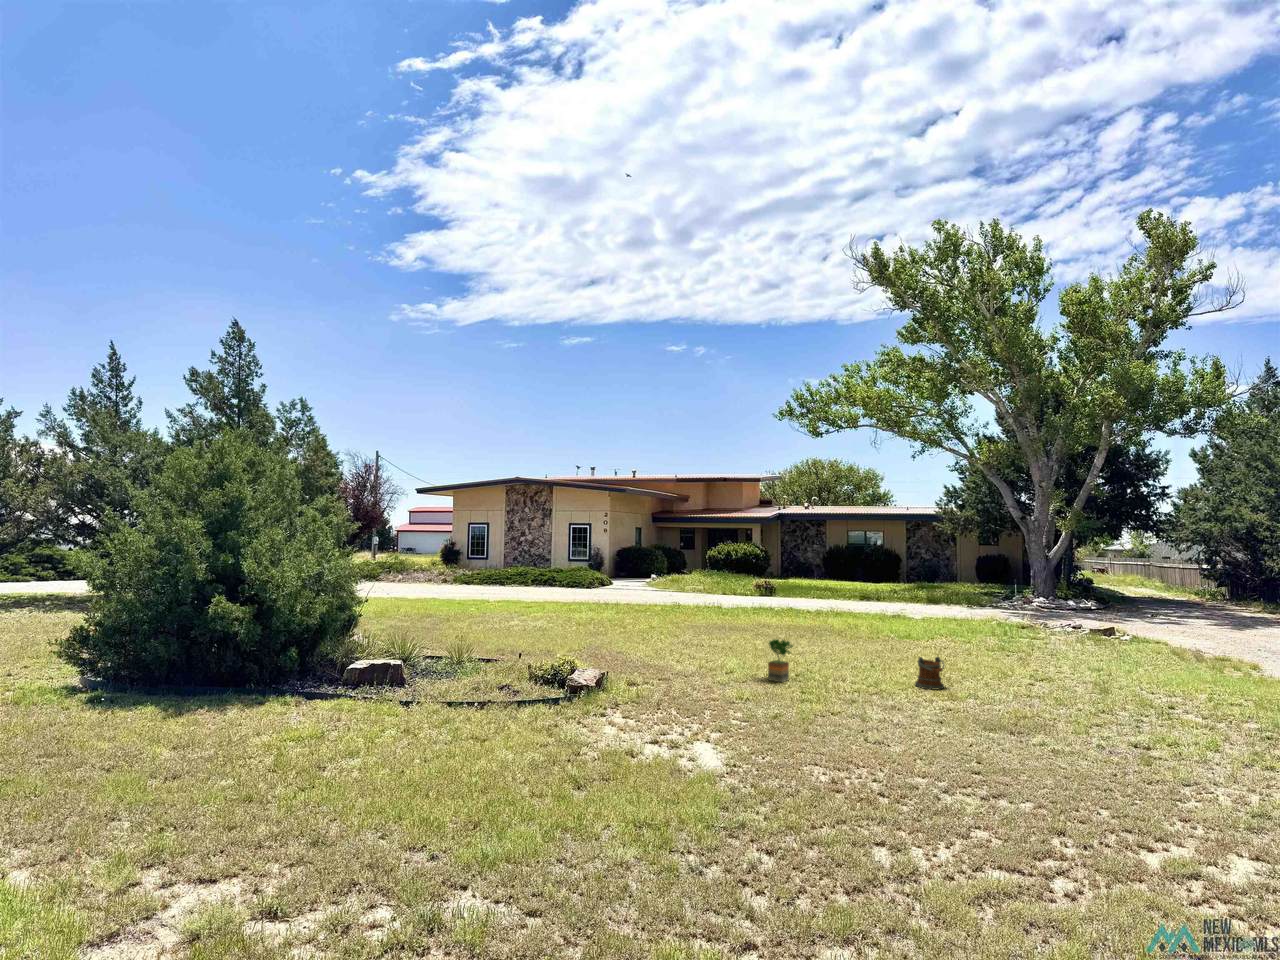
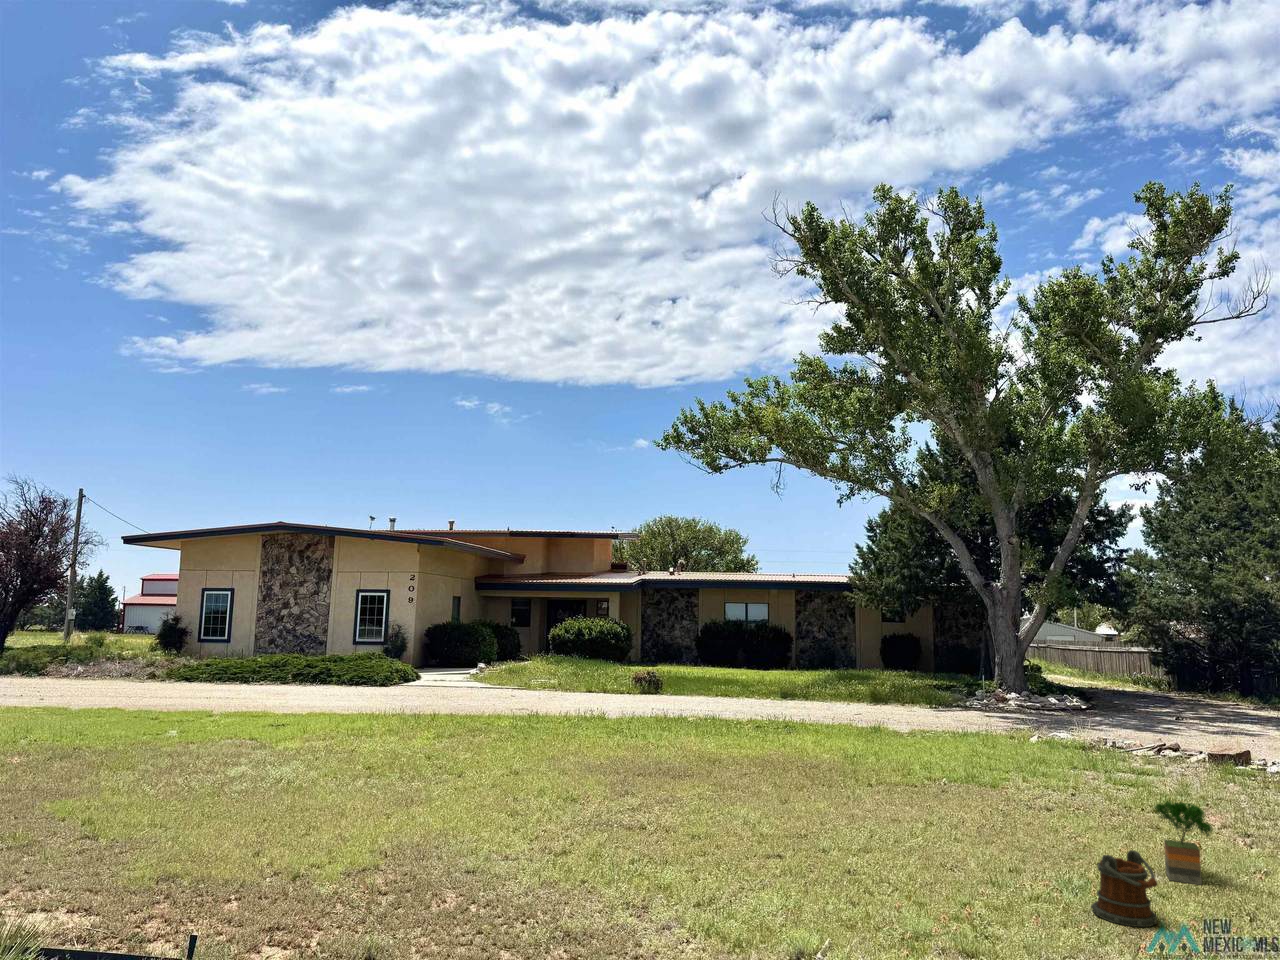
potted tree: present [768,639,793,682] -> present [1154,801,1212,885]

